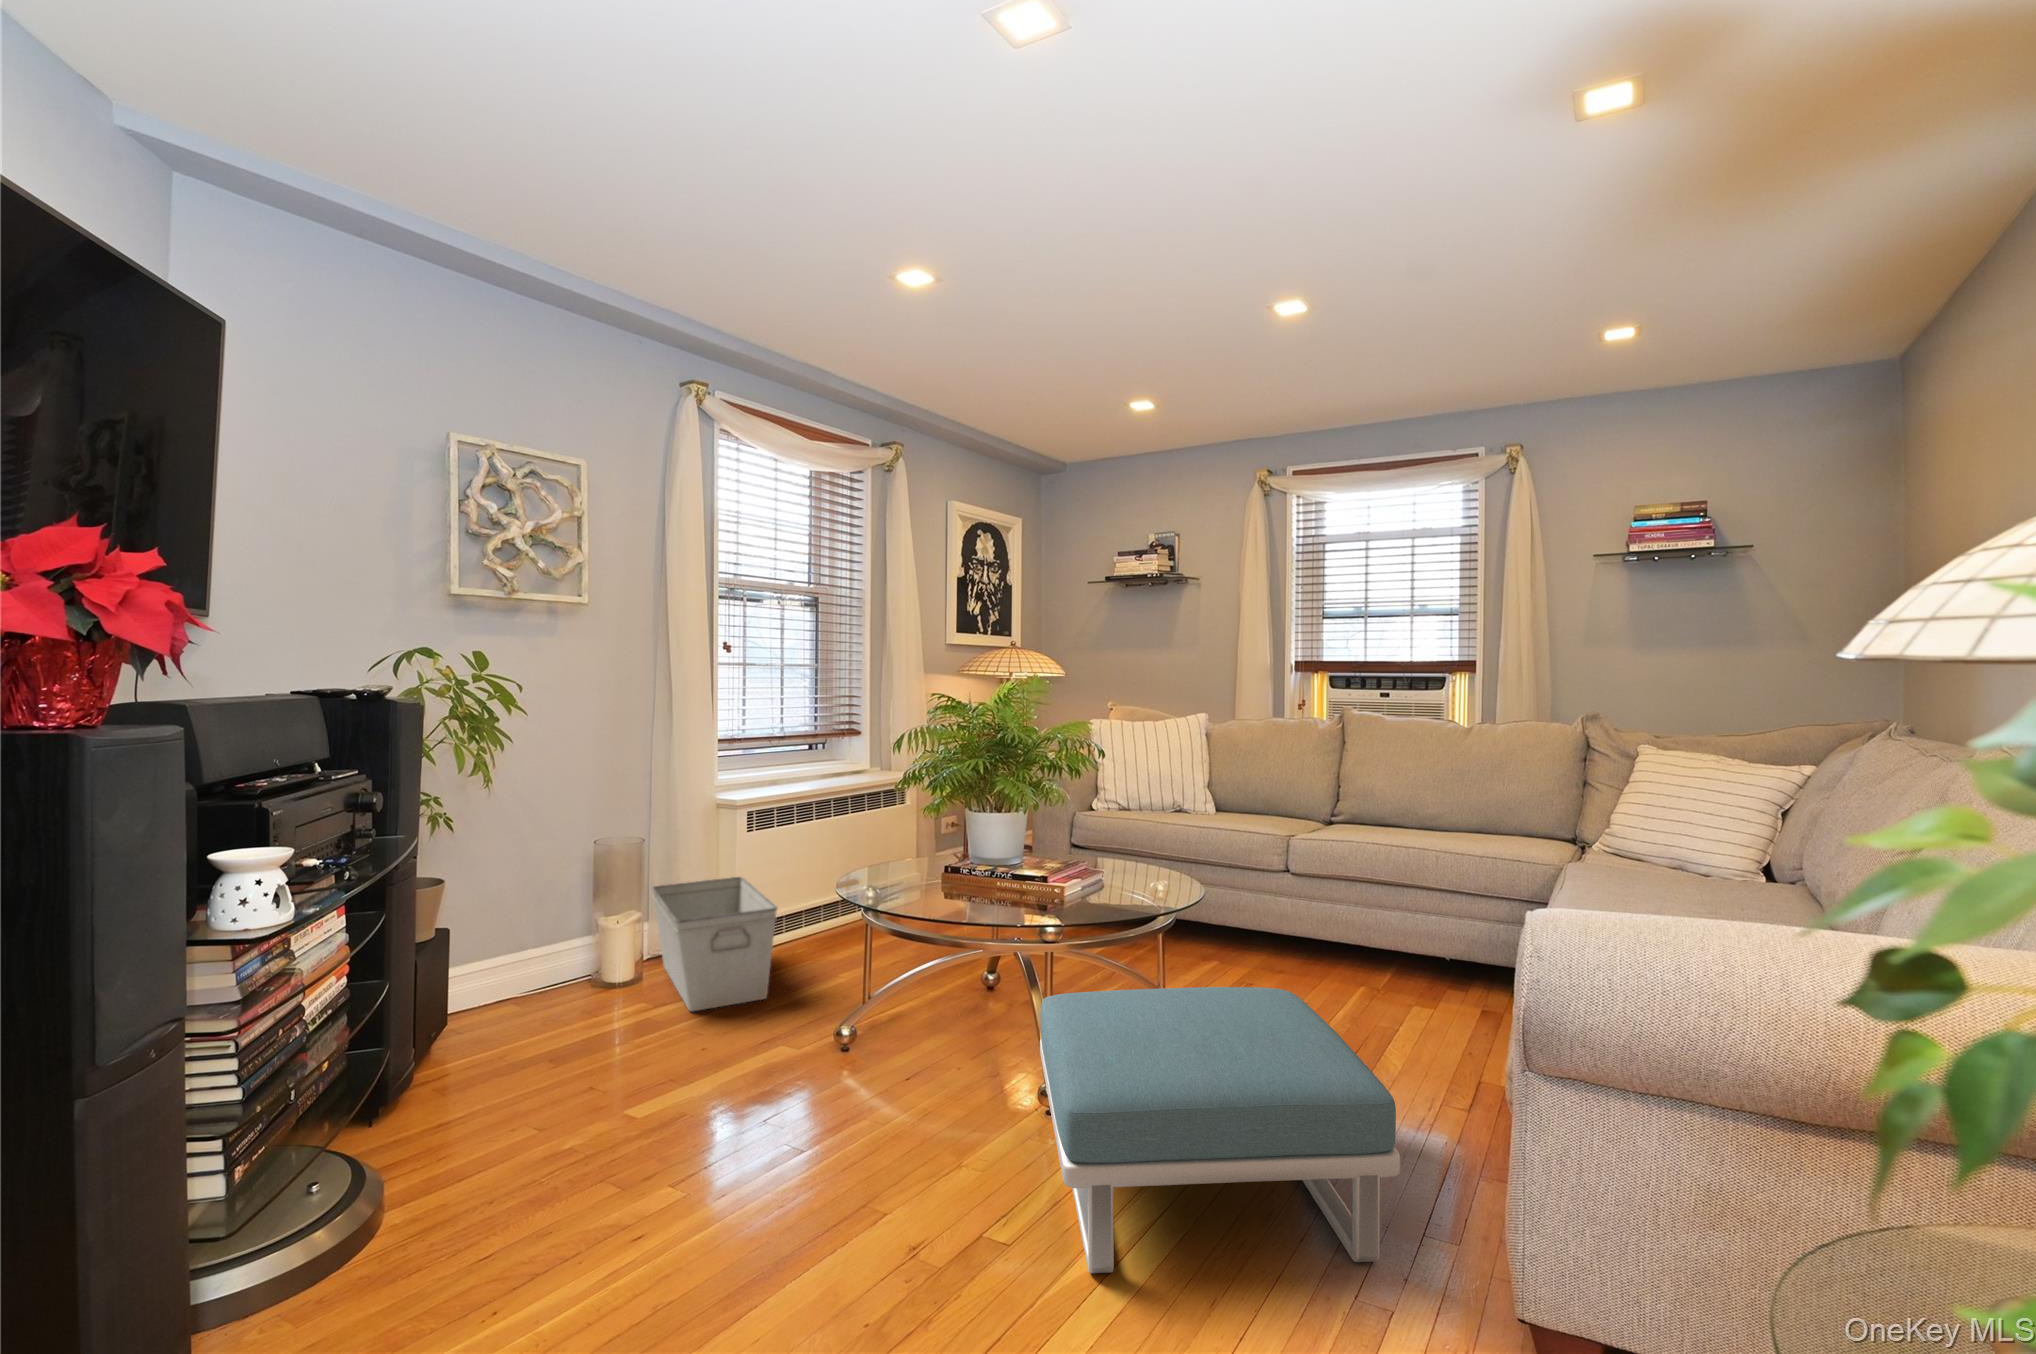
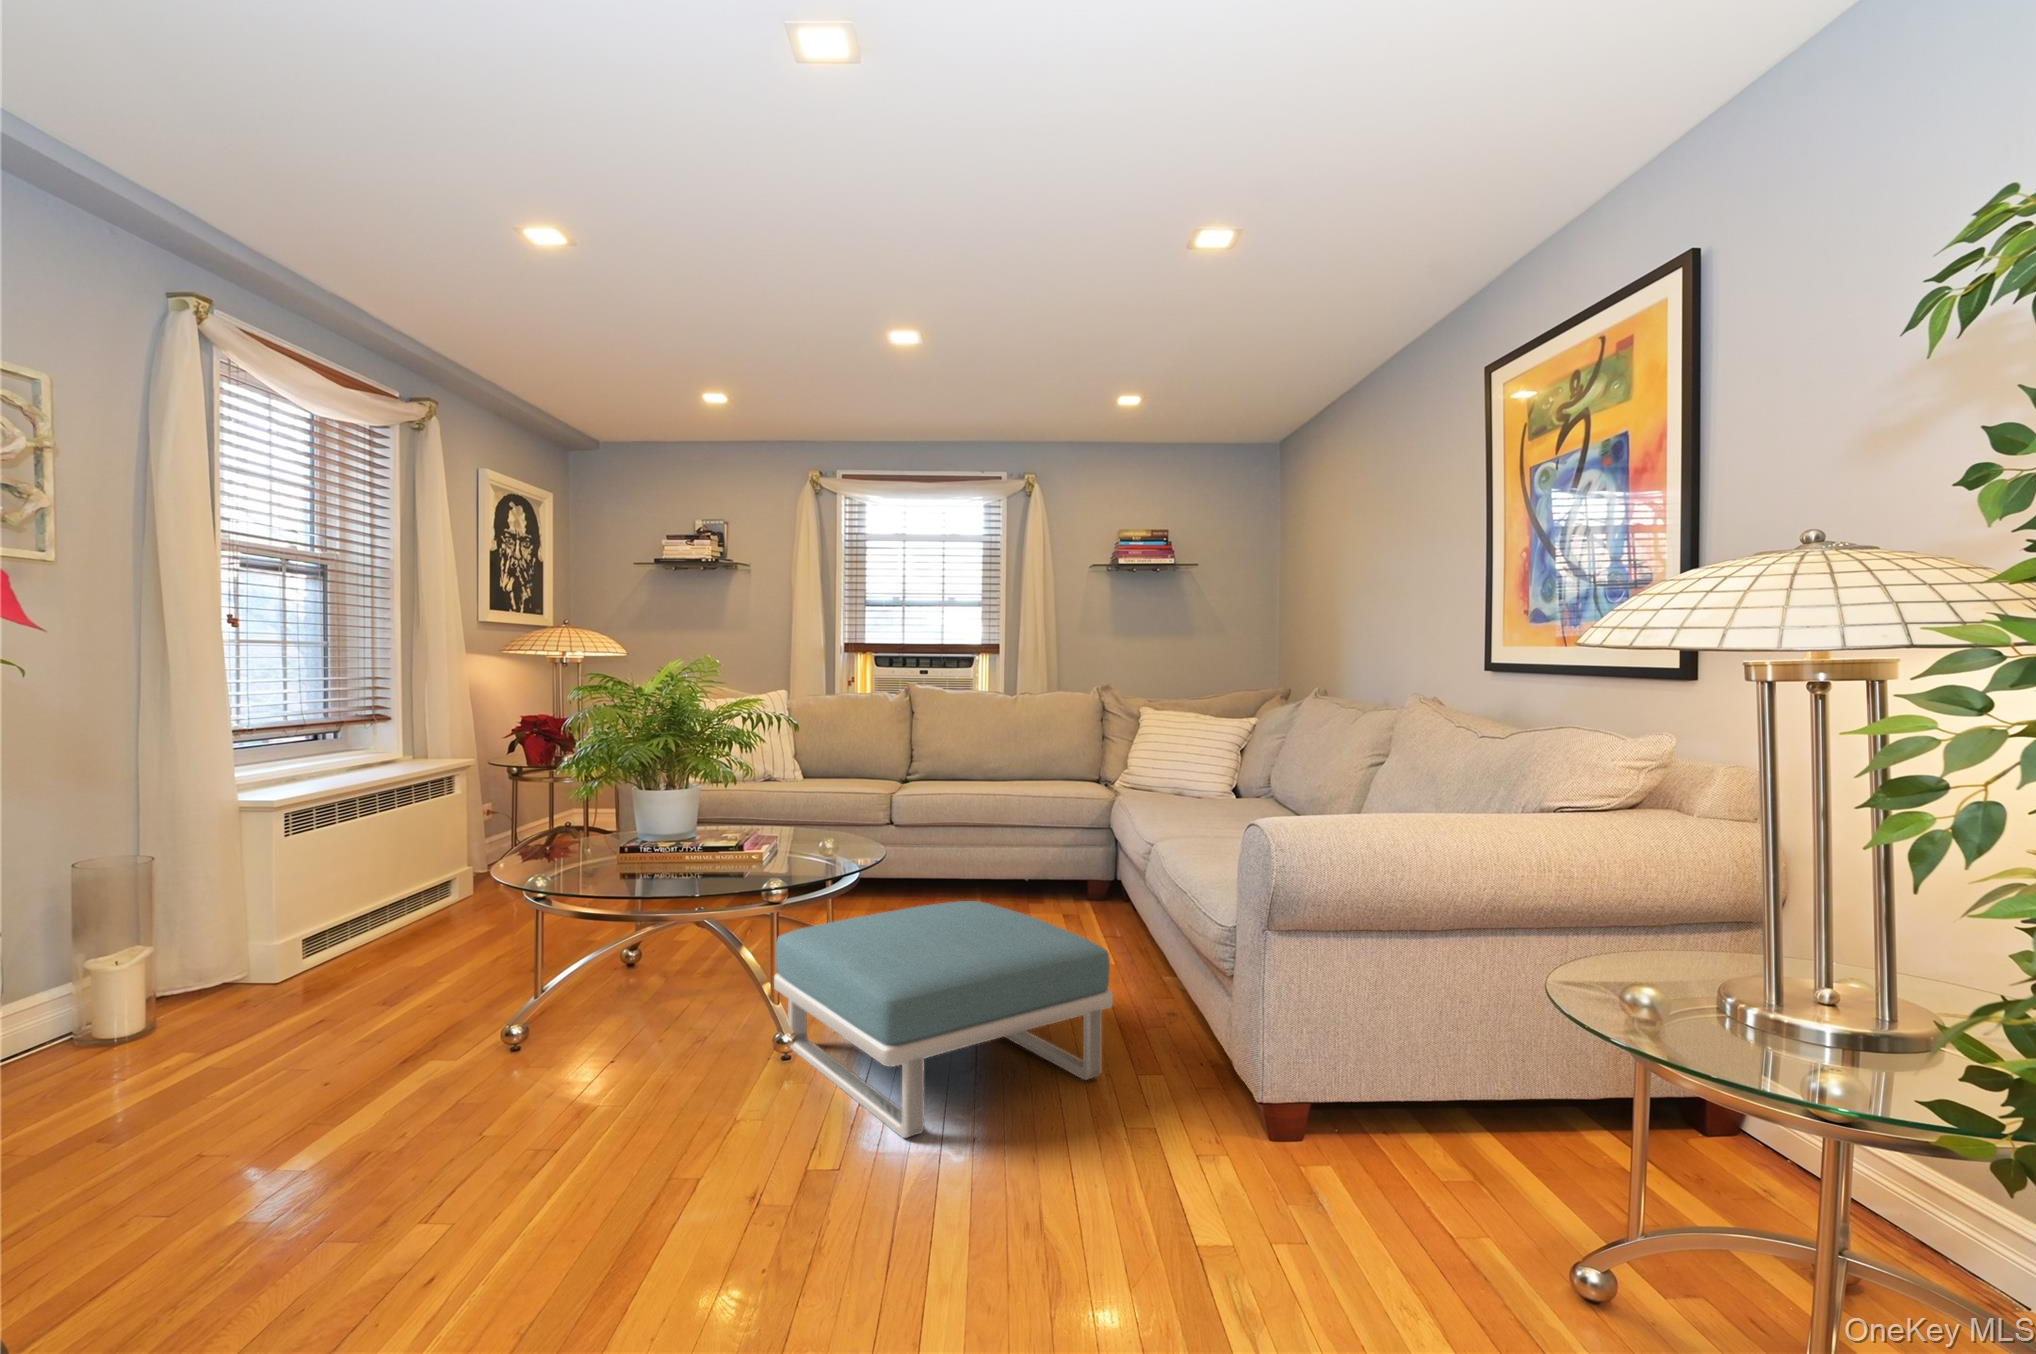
storage bin: present [652,877,777,1011] -> none [157,889,382,1047]

